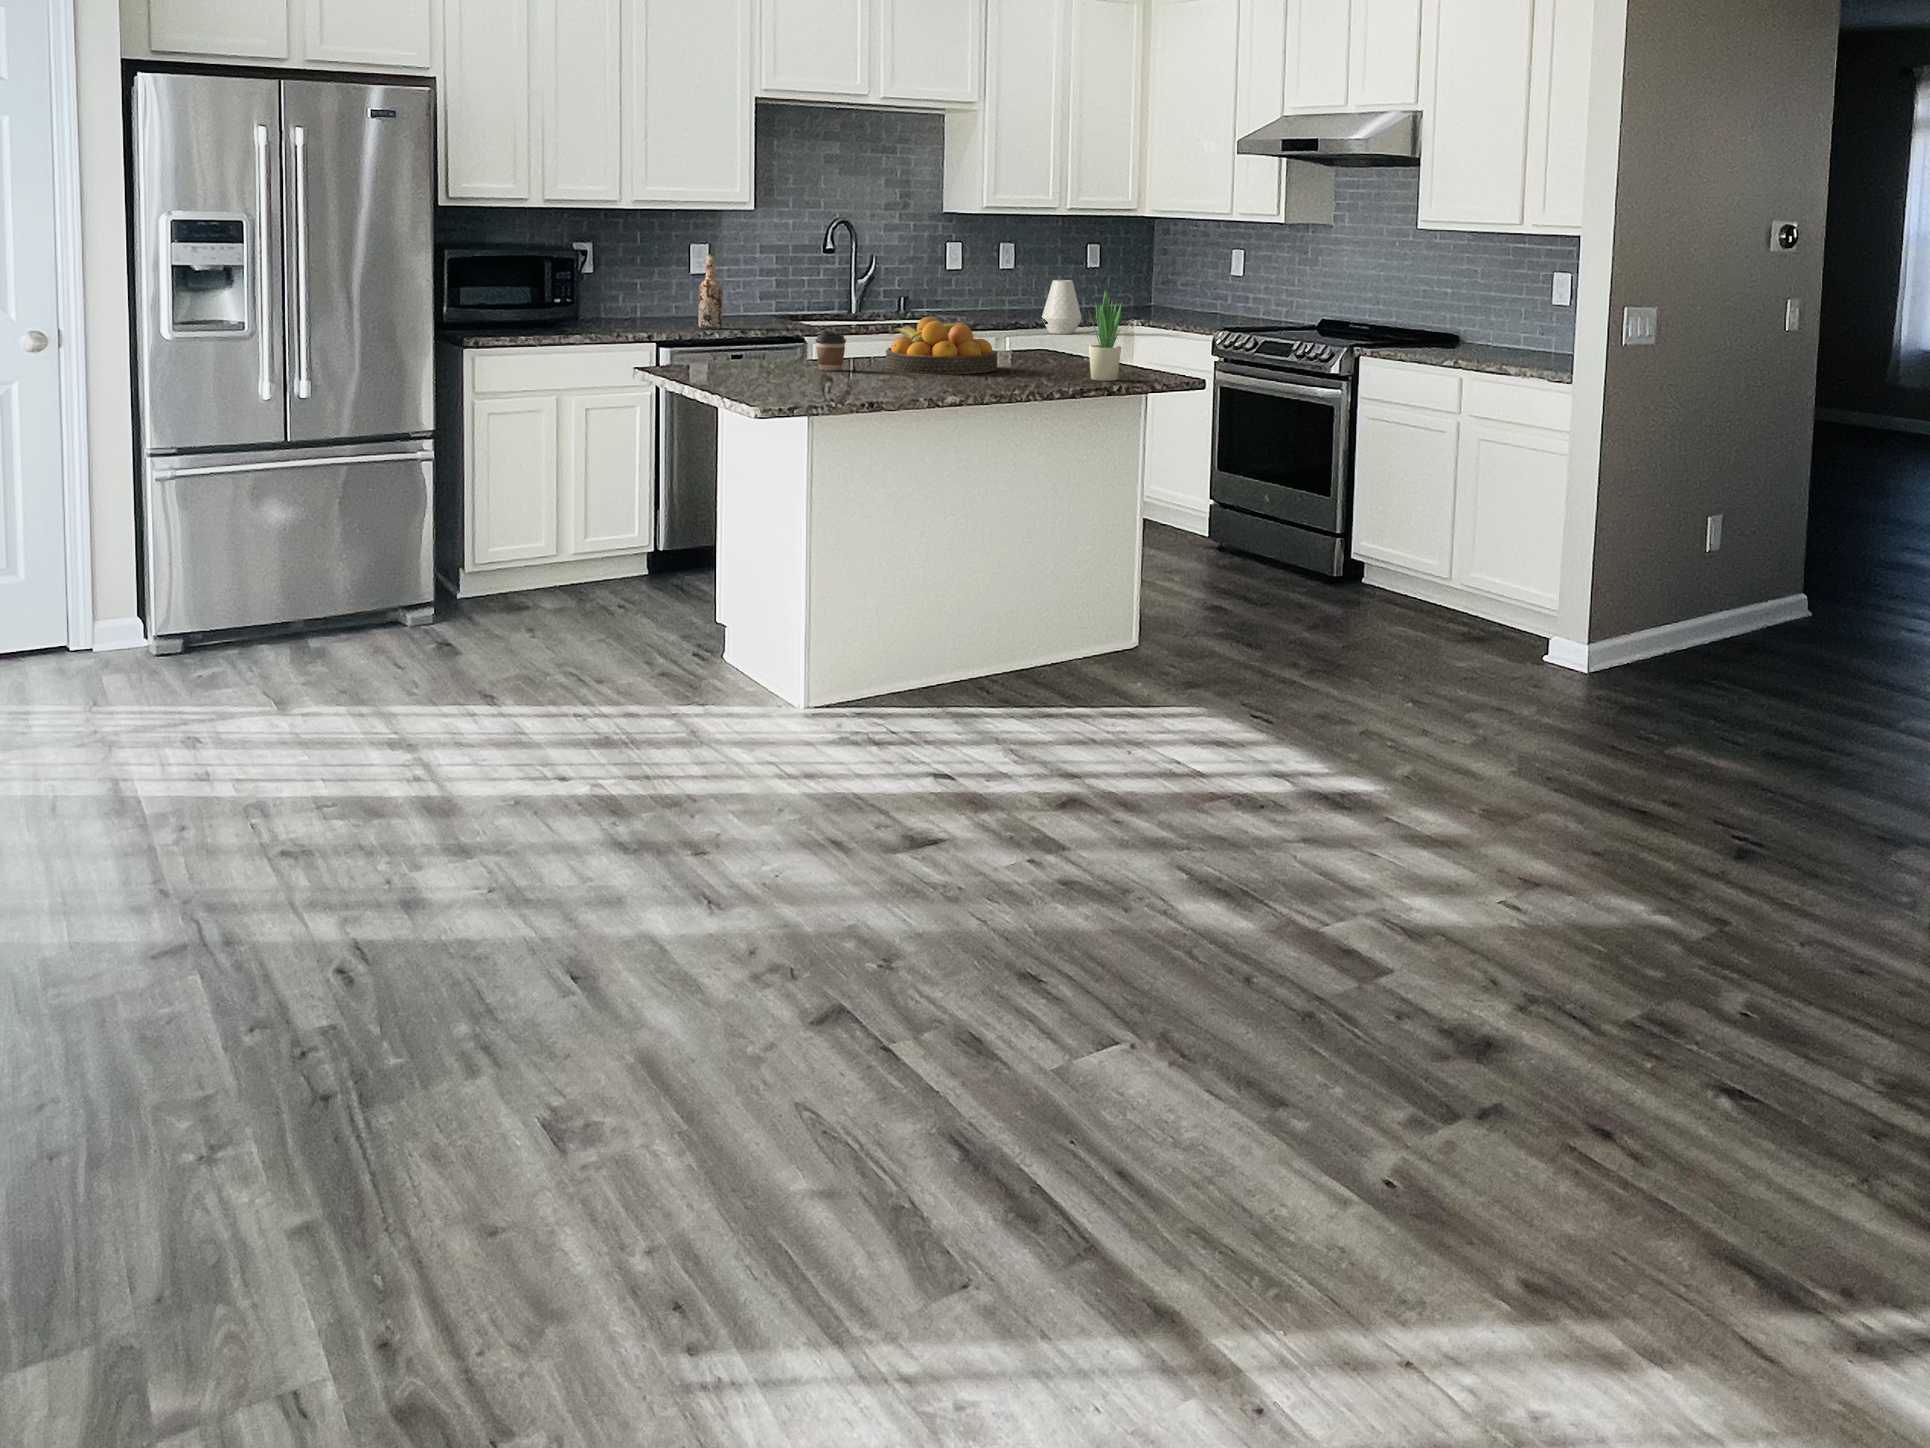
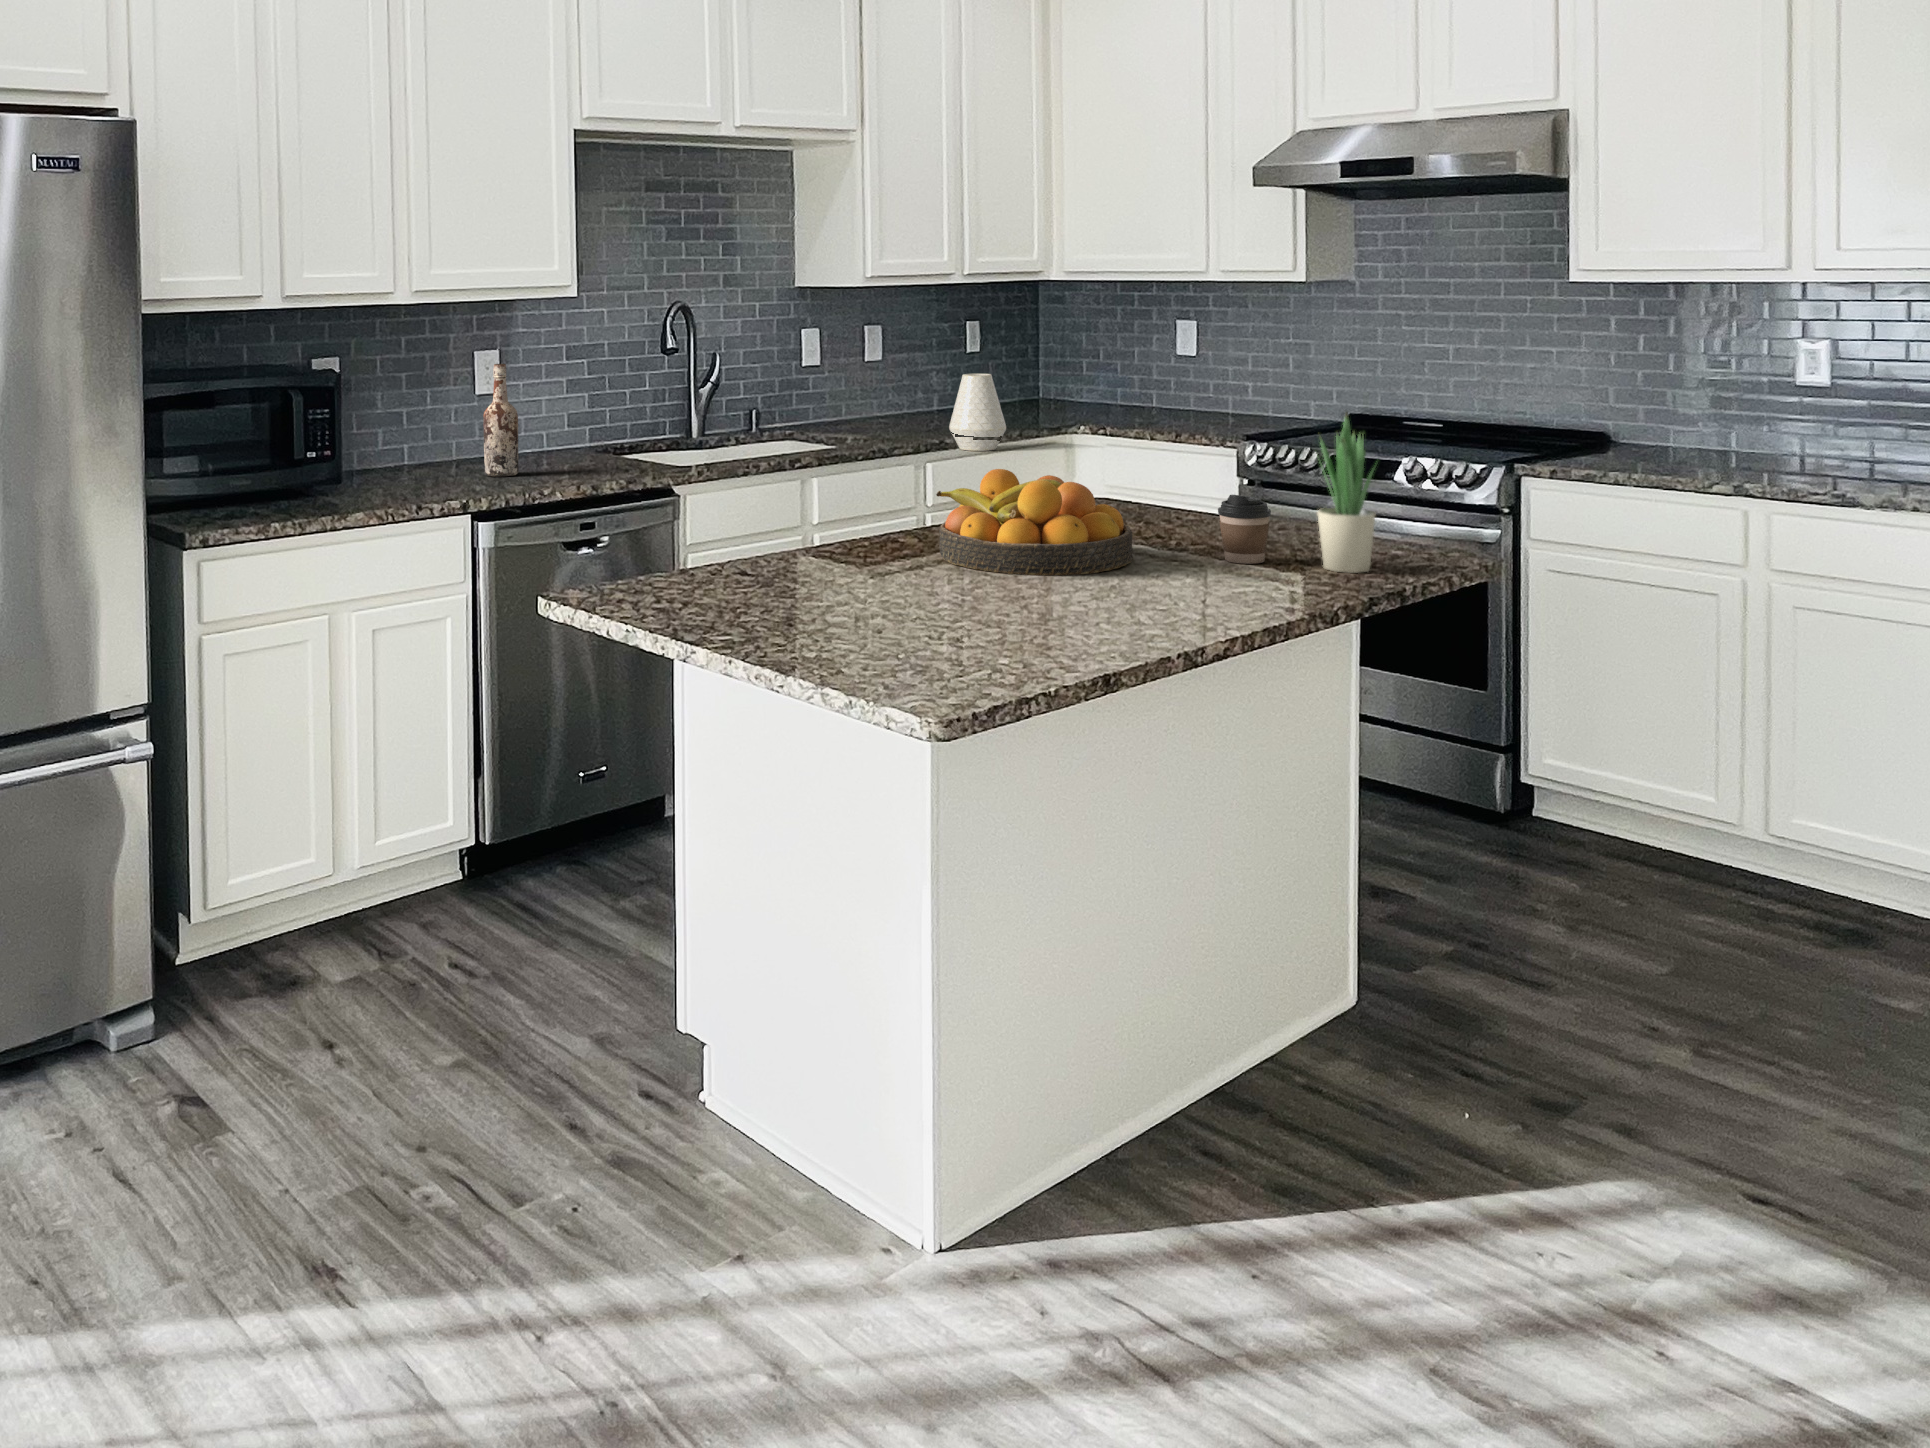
coffee cup: present [816,330,846,371] -> present [1218,495,1271,564]

